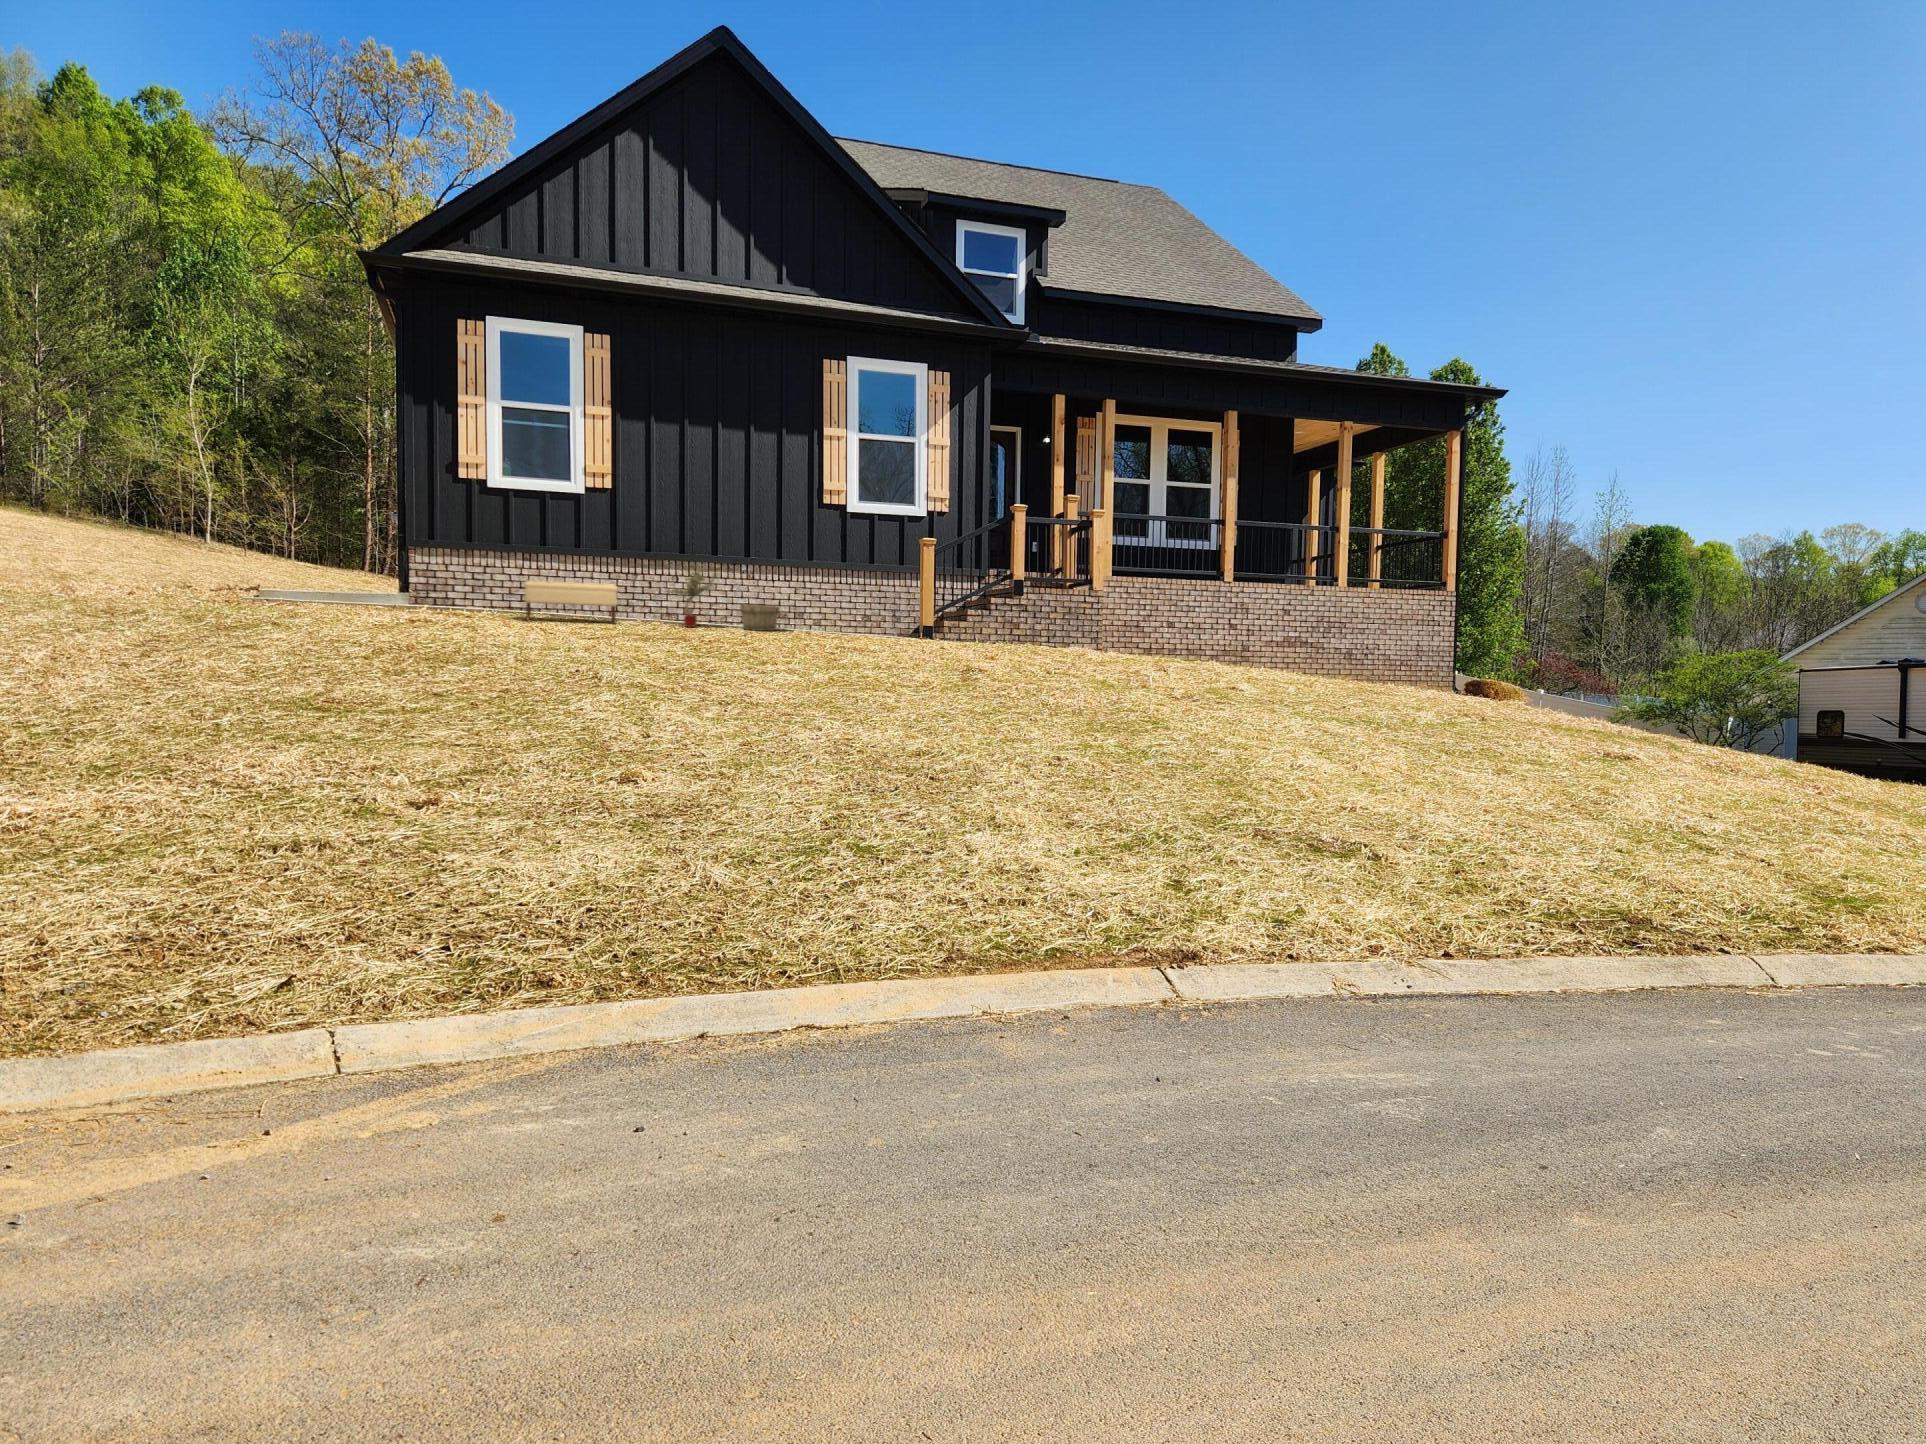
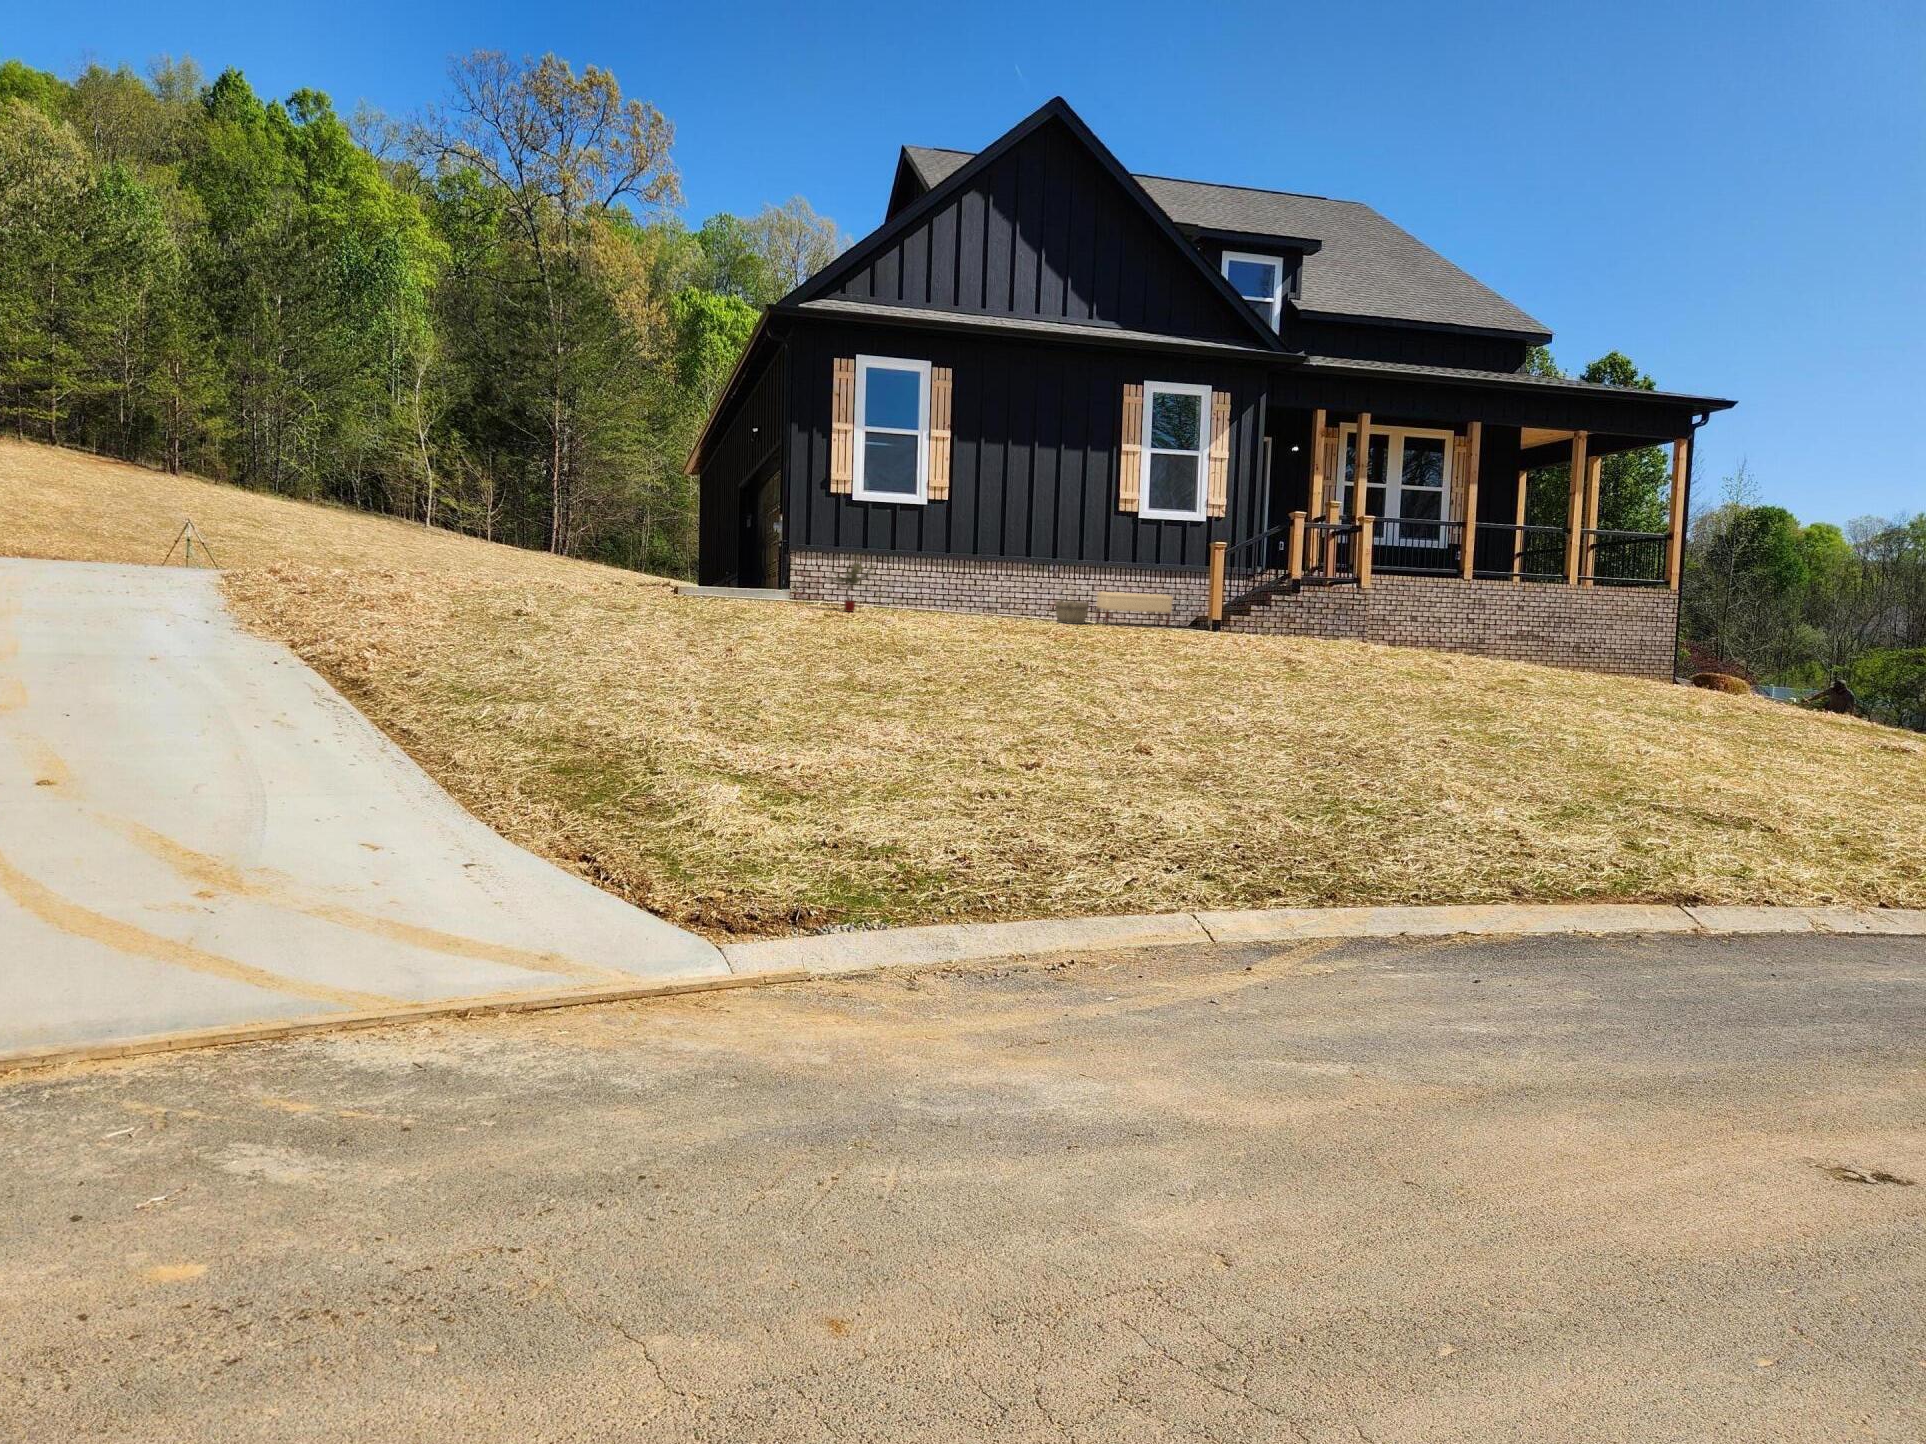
potted tree: present [666,563,718,627] -> present [830,557,874,612]
bench: present [525,581,618,623] -> present [1096,592,1173,627]

